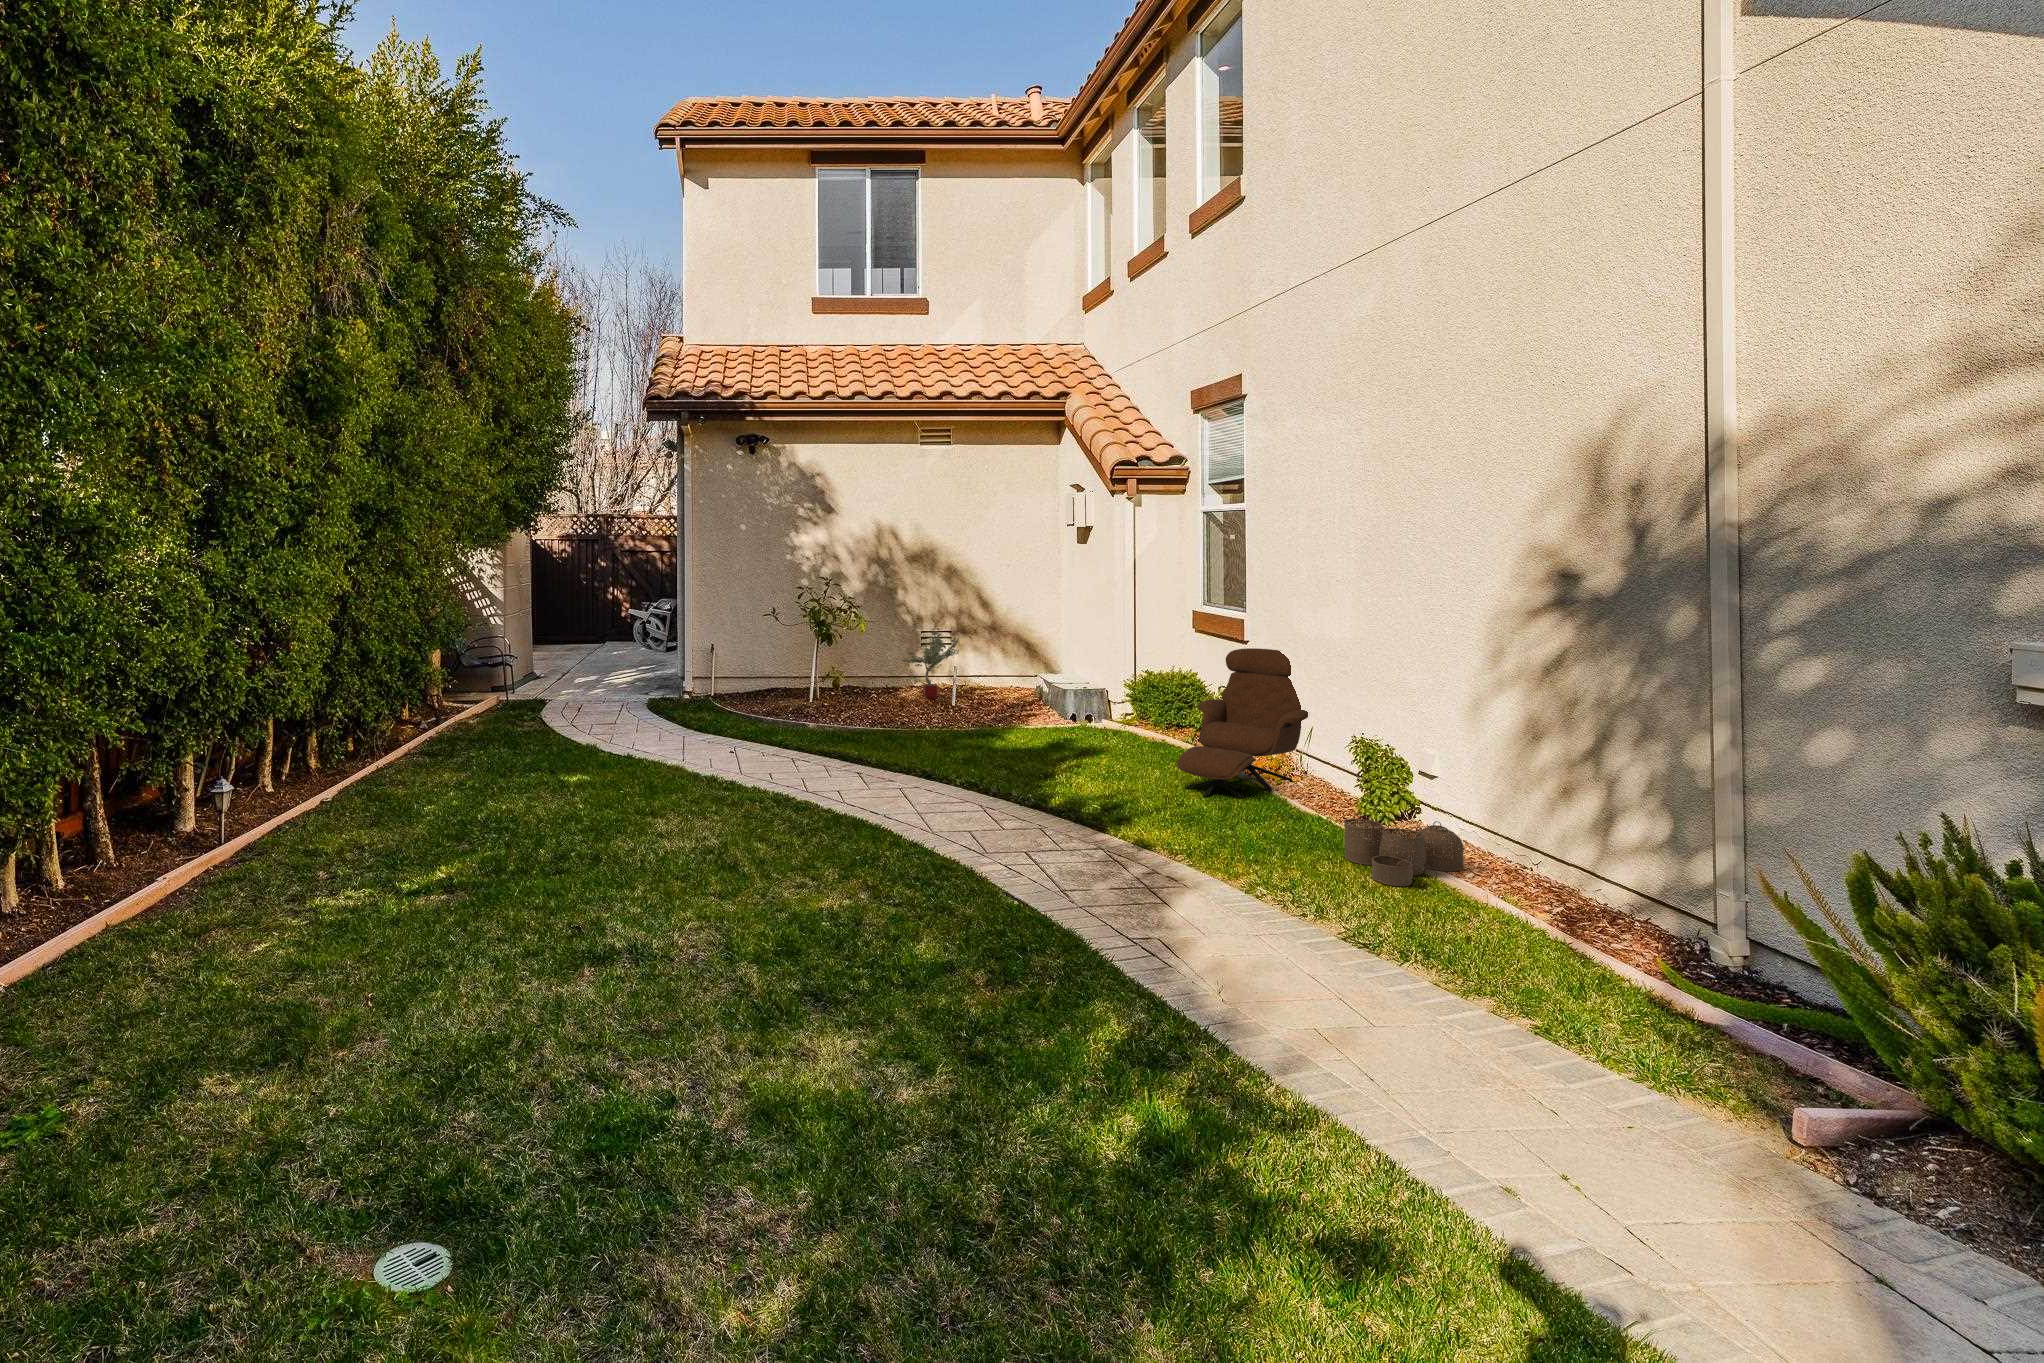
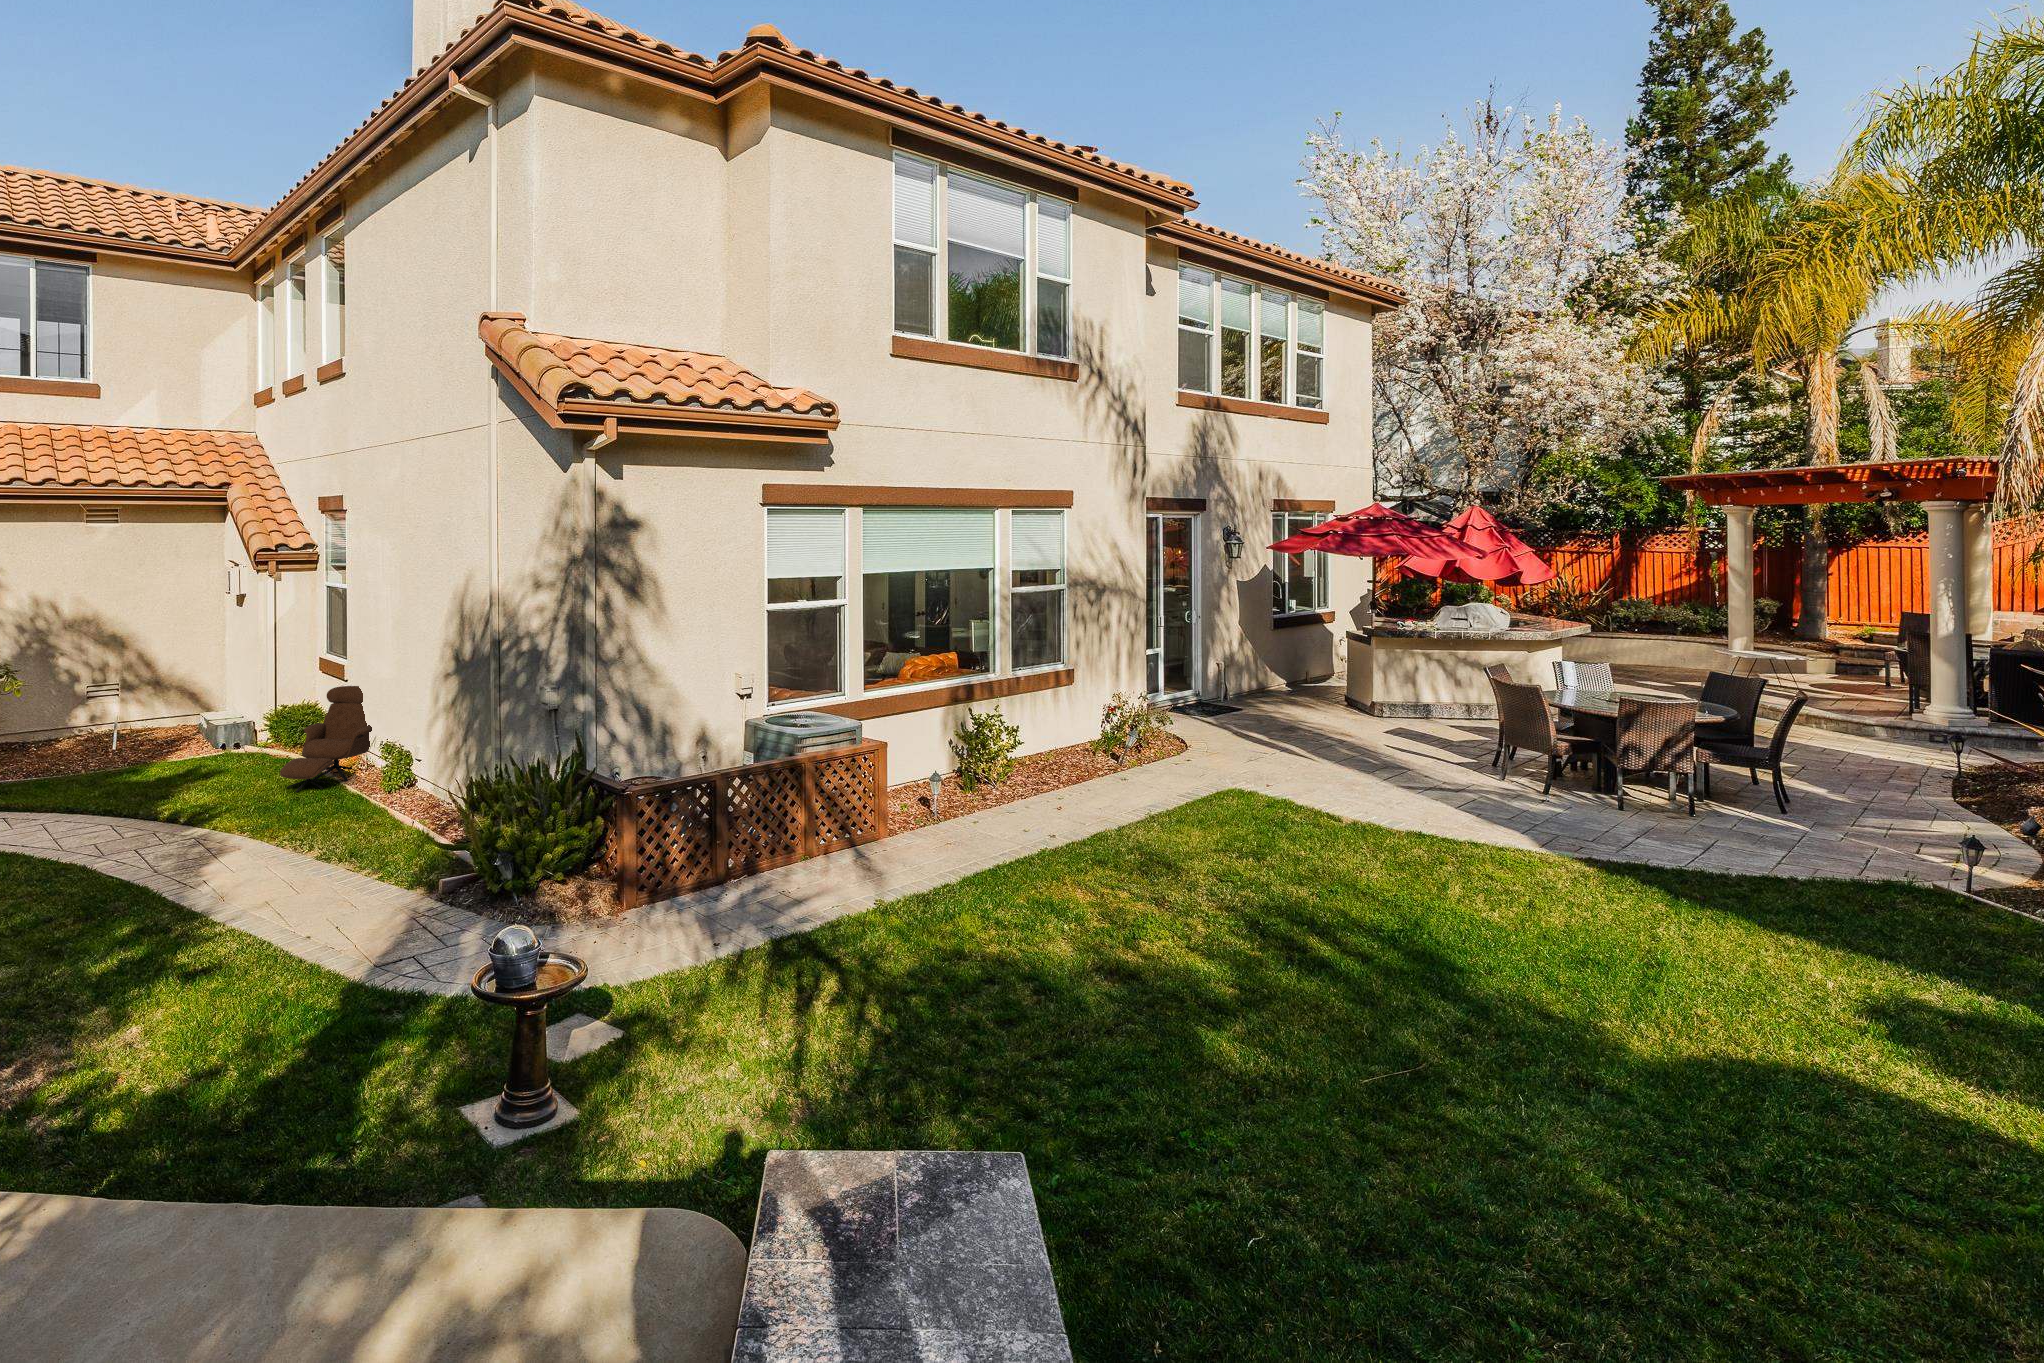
potted tree: present [902,628,959,699] -> none [66,681,128,745]
woven basket: present [1344,813,1464,886] -> none [361,785,427,826]

